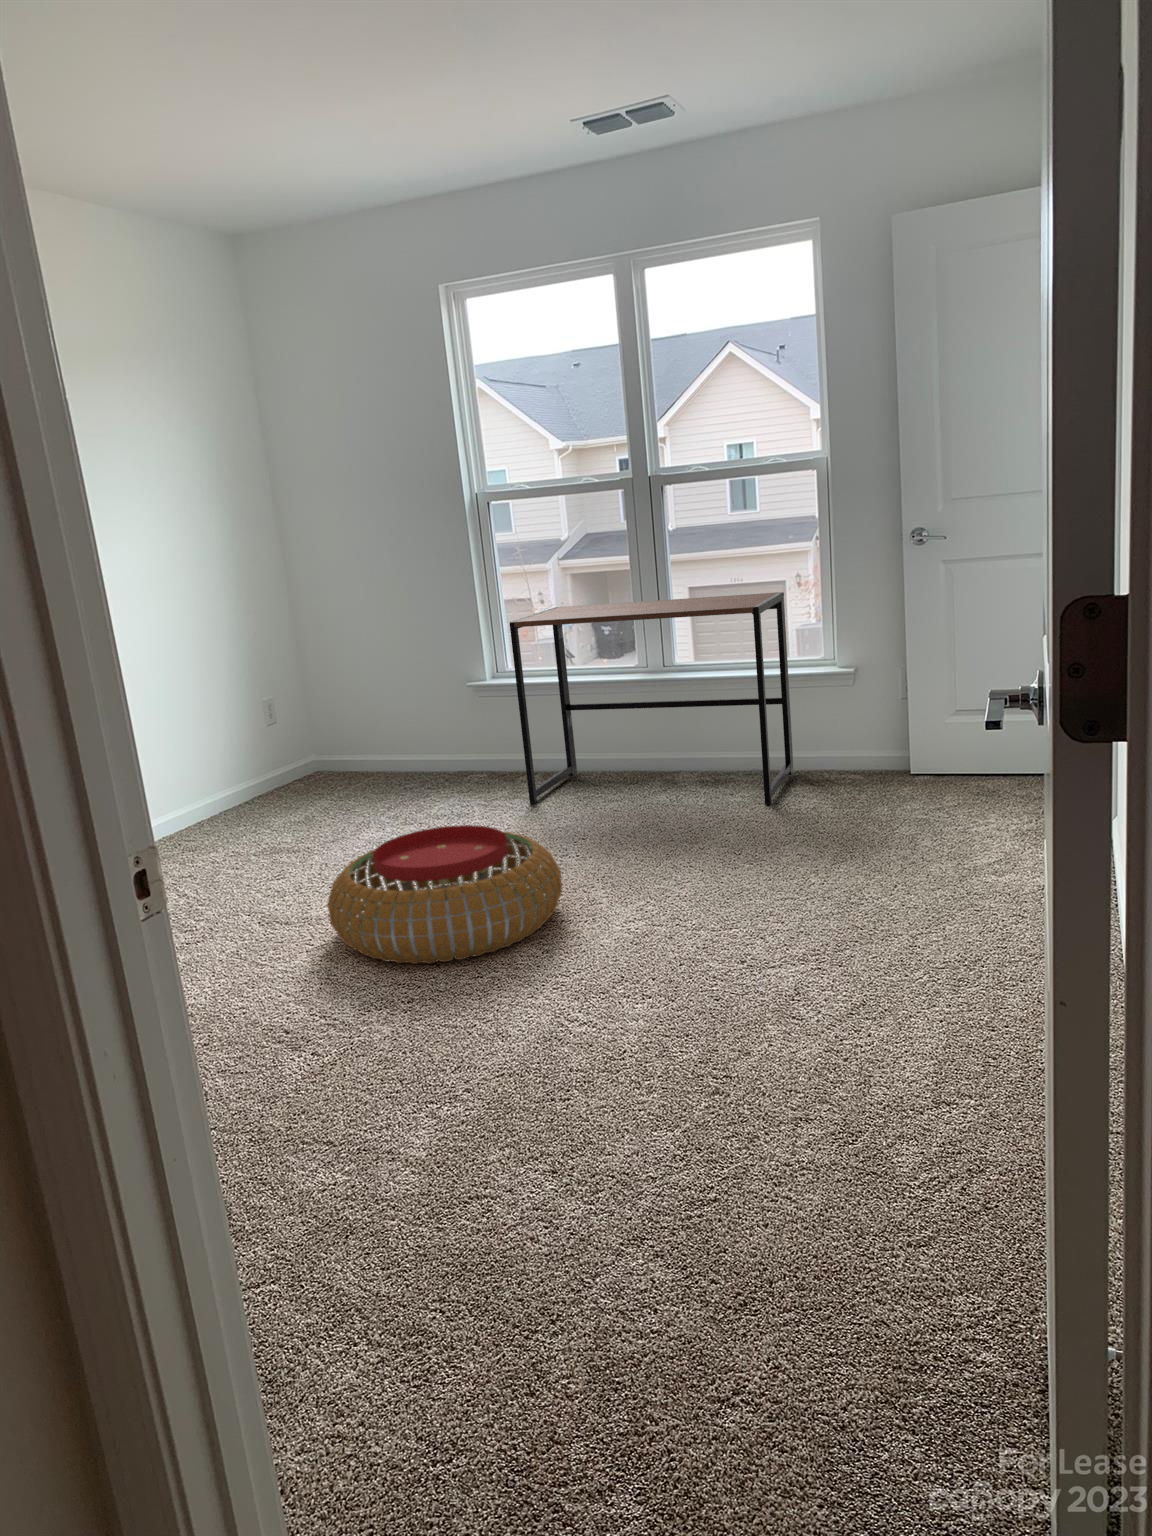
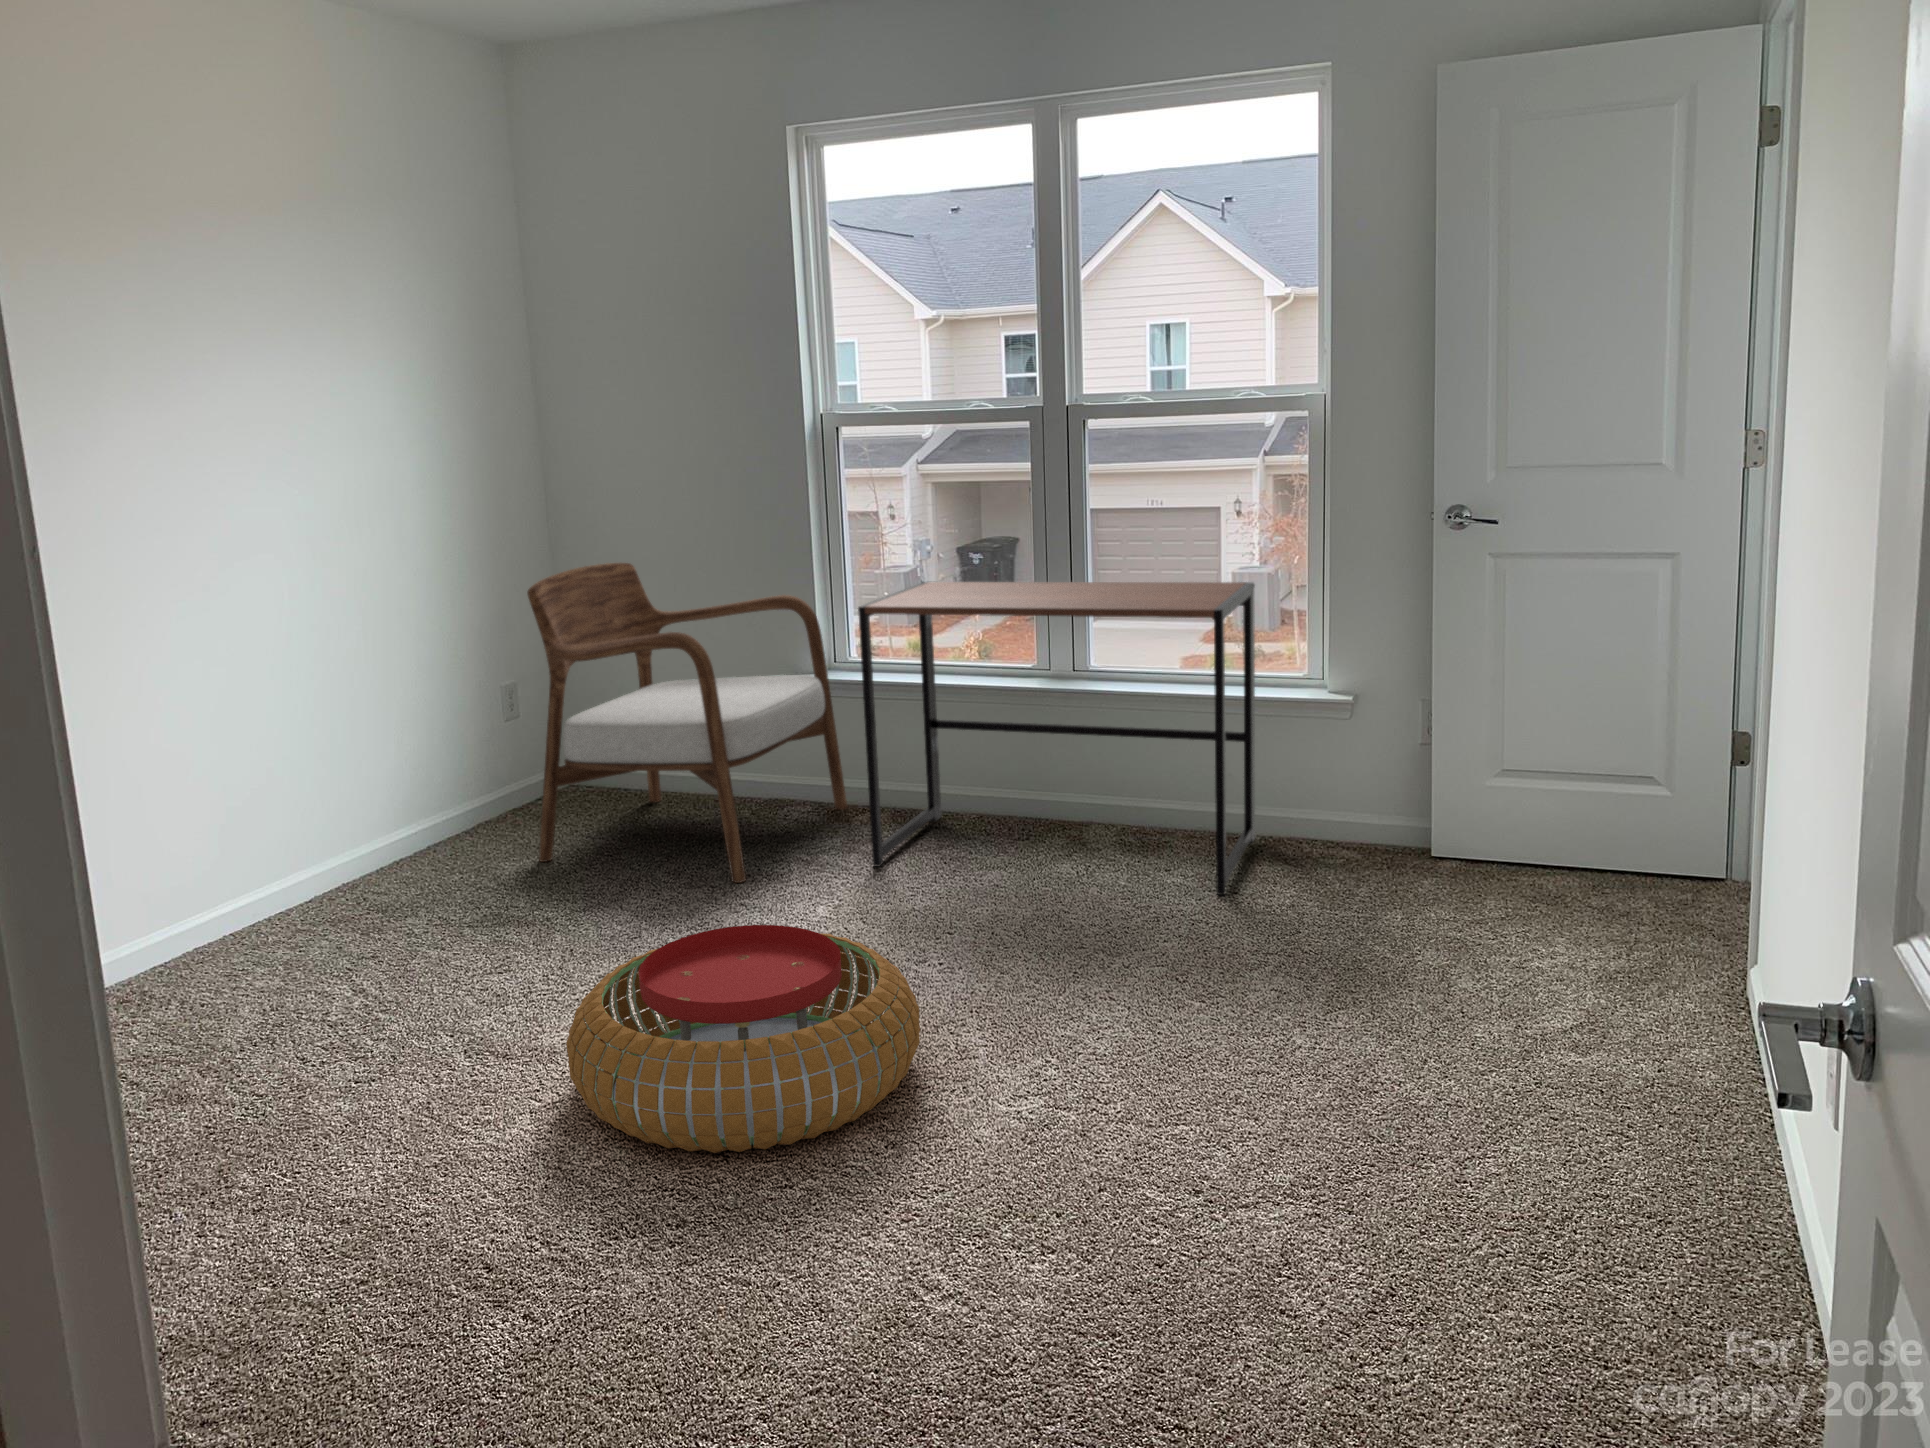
armchair: none [278,607,512,819] -> present [527,563,847,883]

